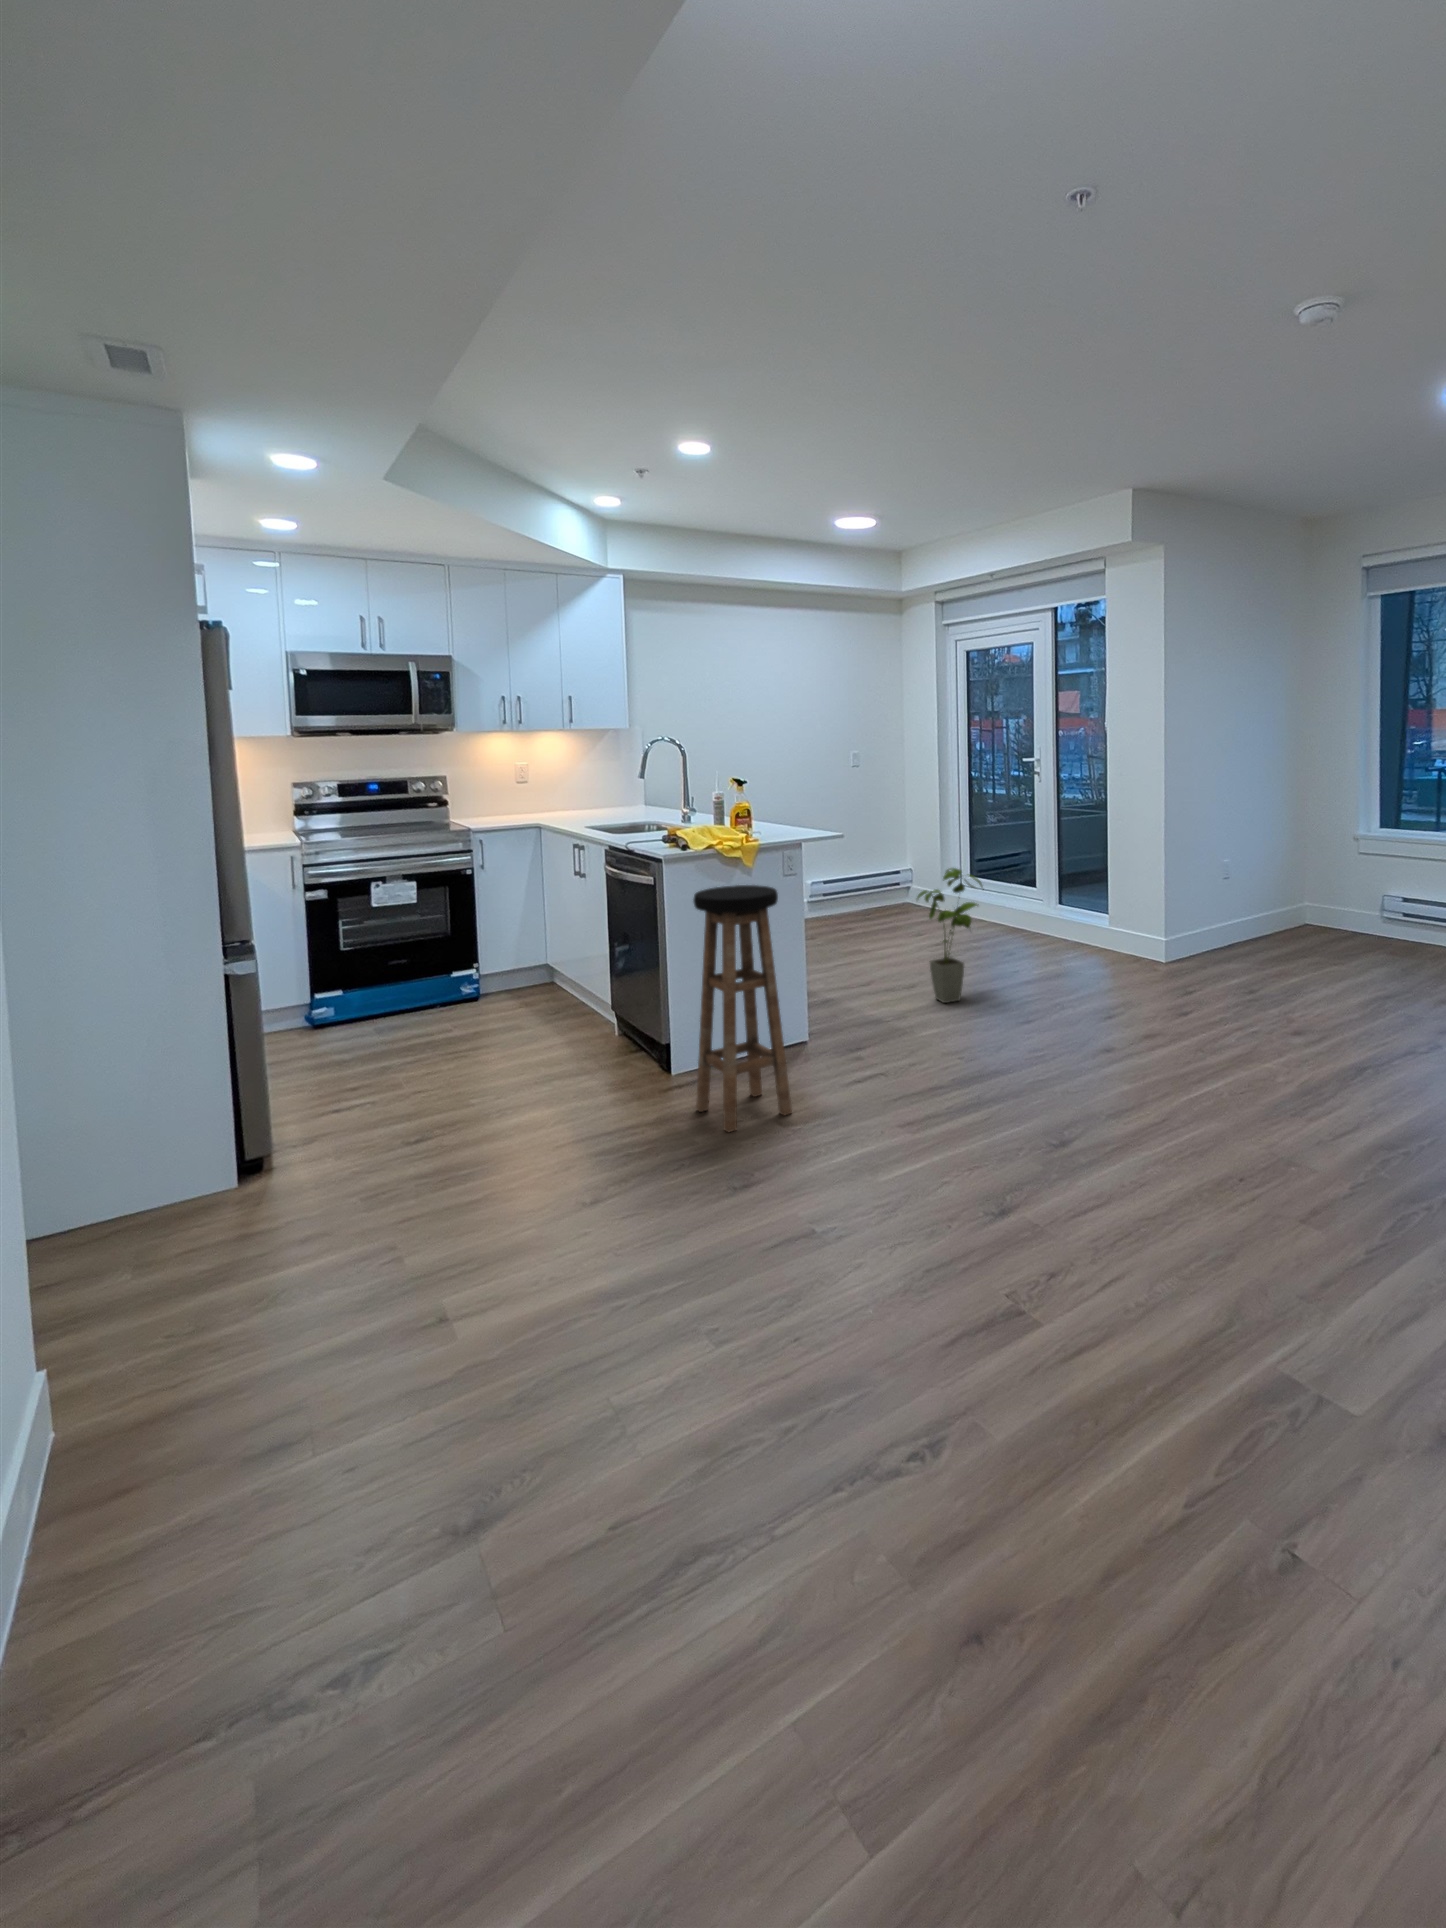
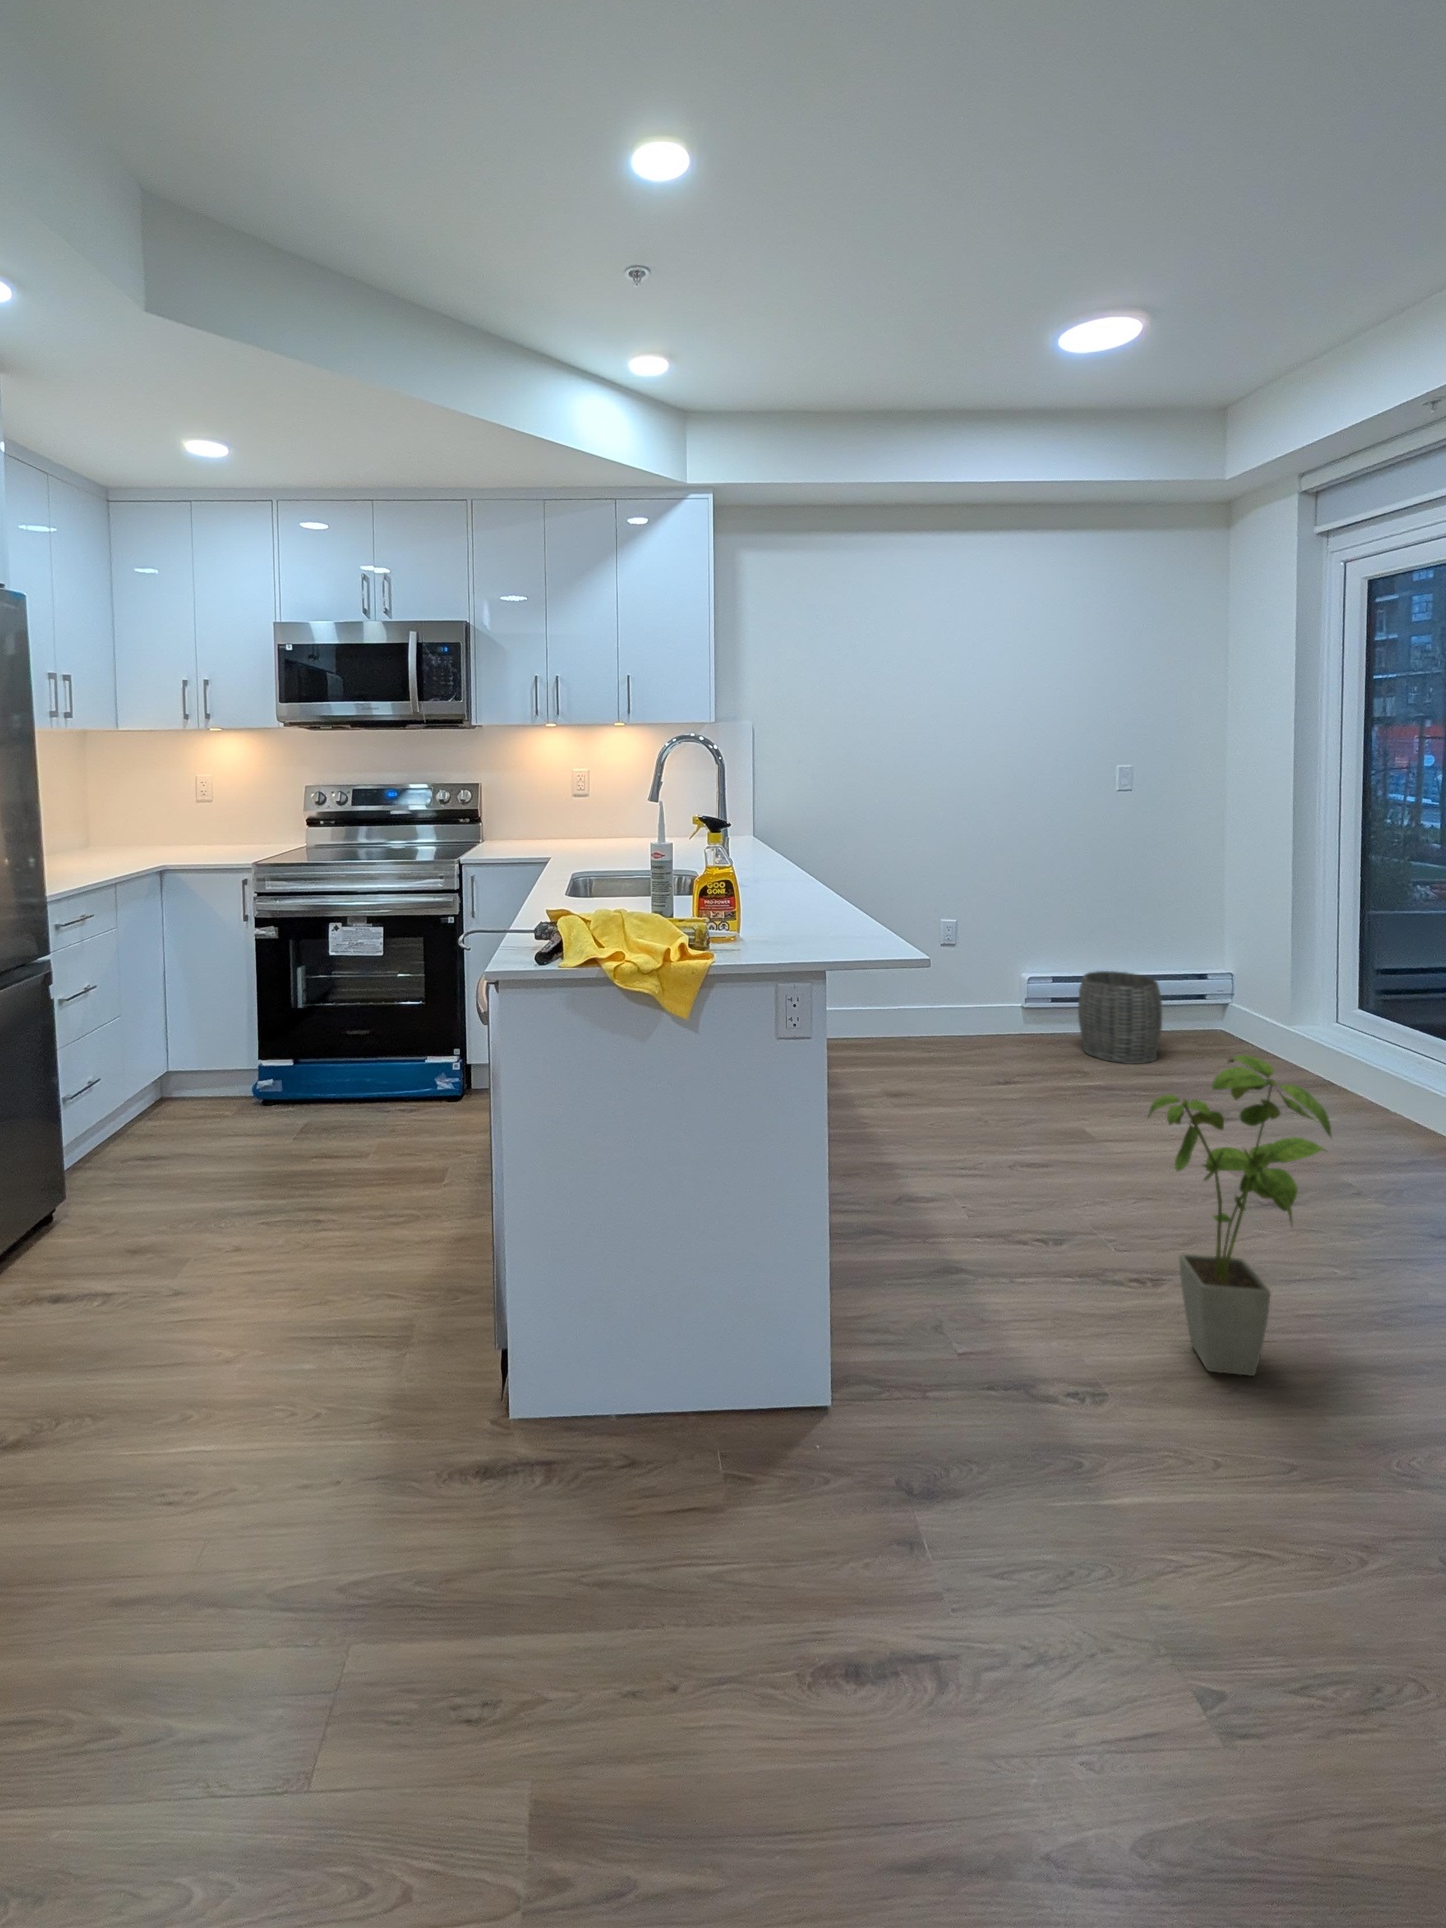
woven basket: none [838,873,882,923] -> present [1078,971,1162,1064]
bar stool: present [694,885,792,1132] -> none [402,1080,611,1742]

